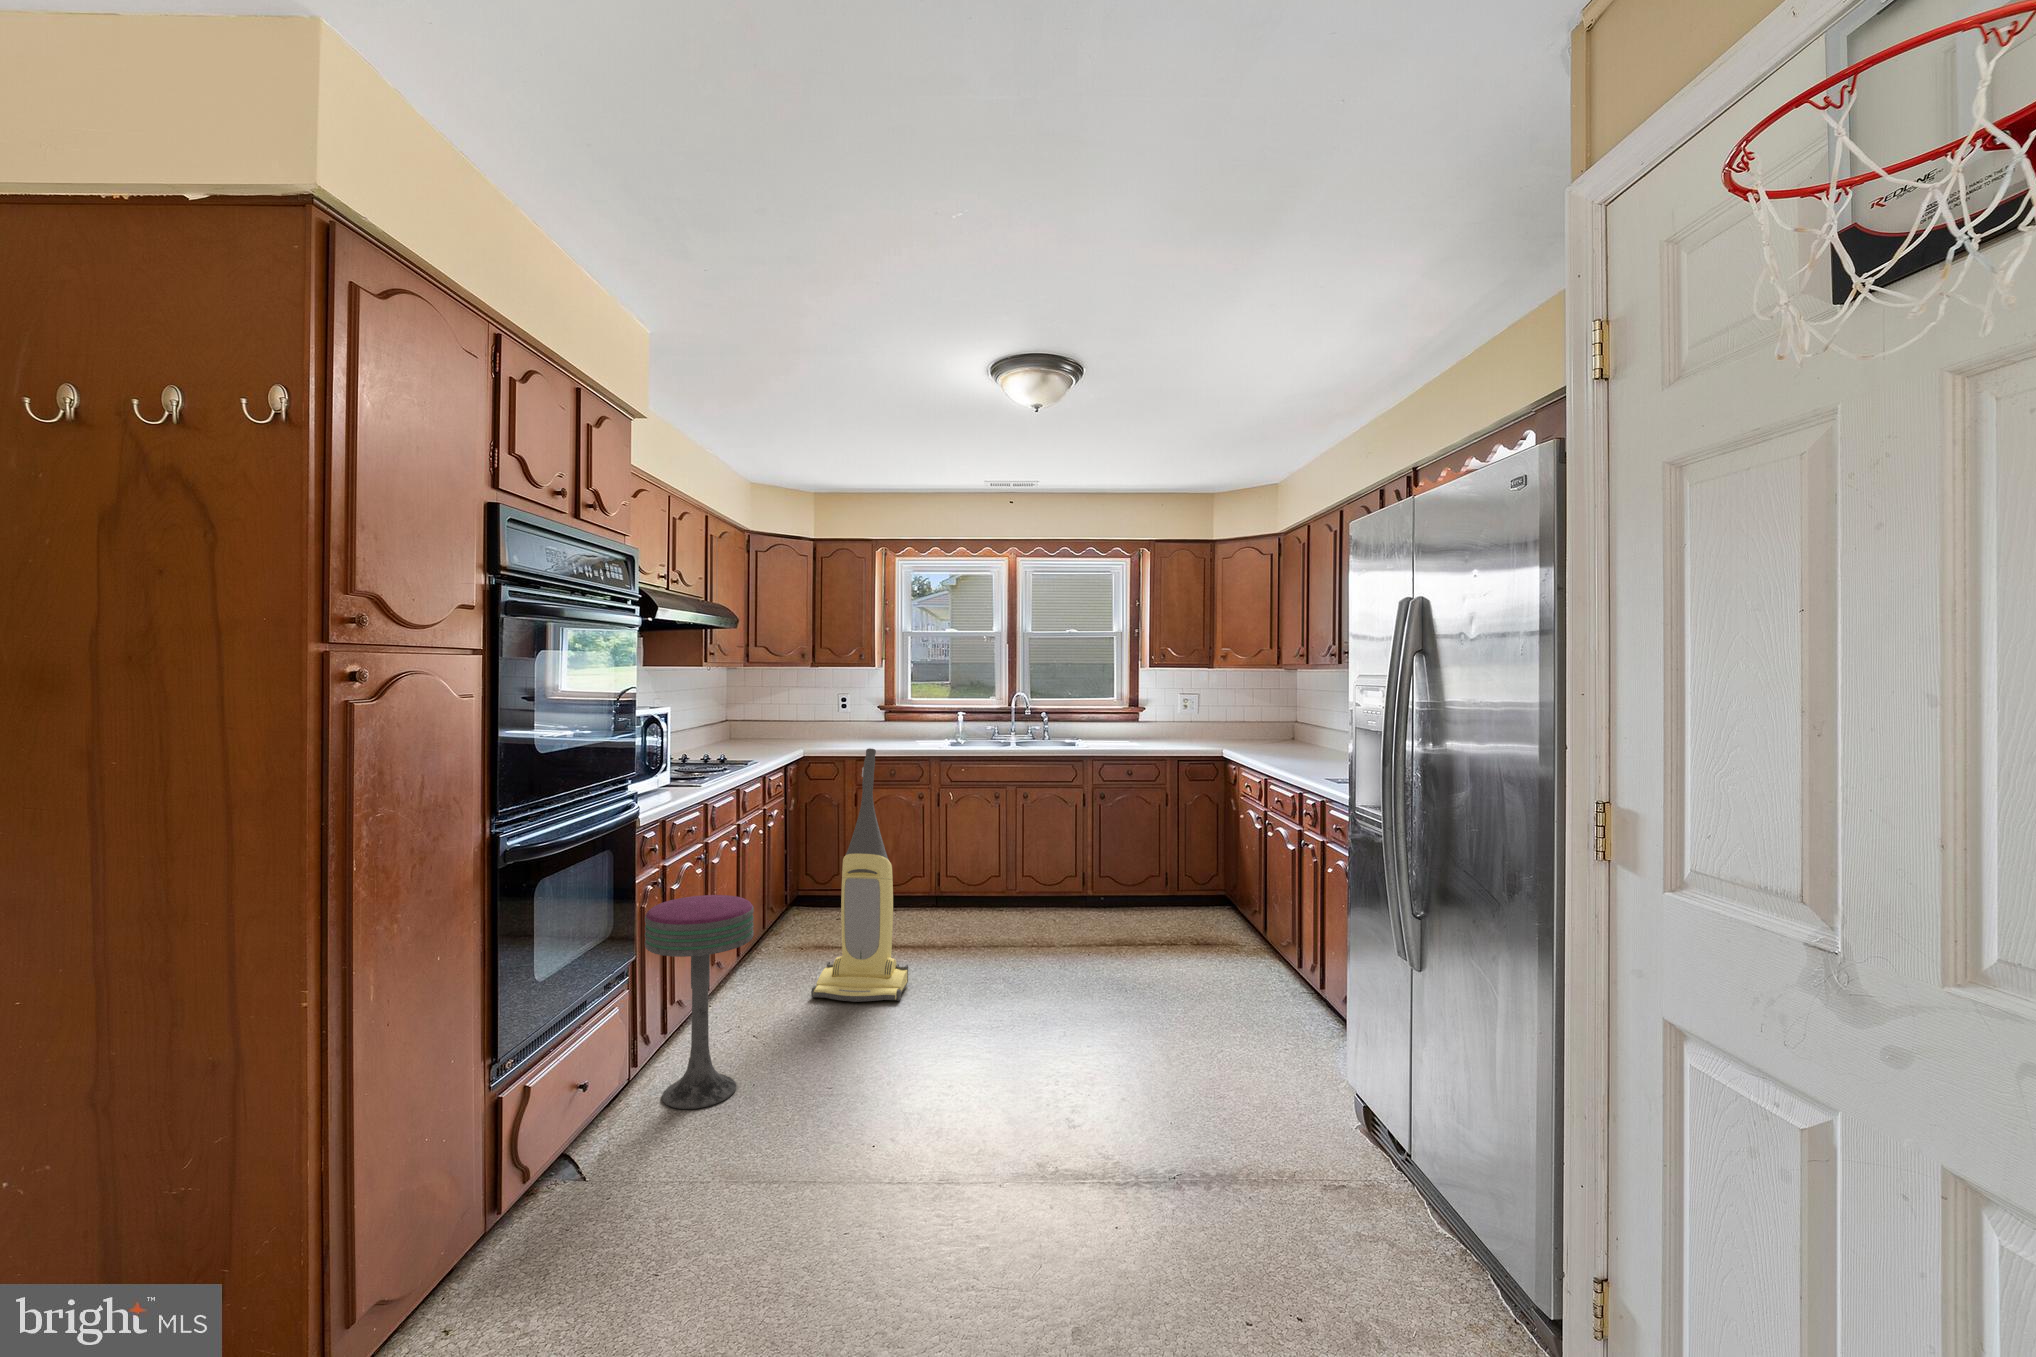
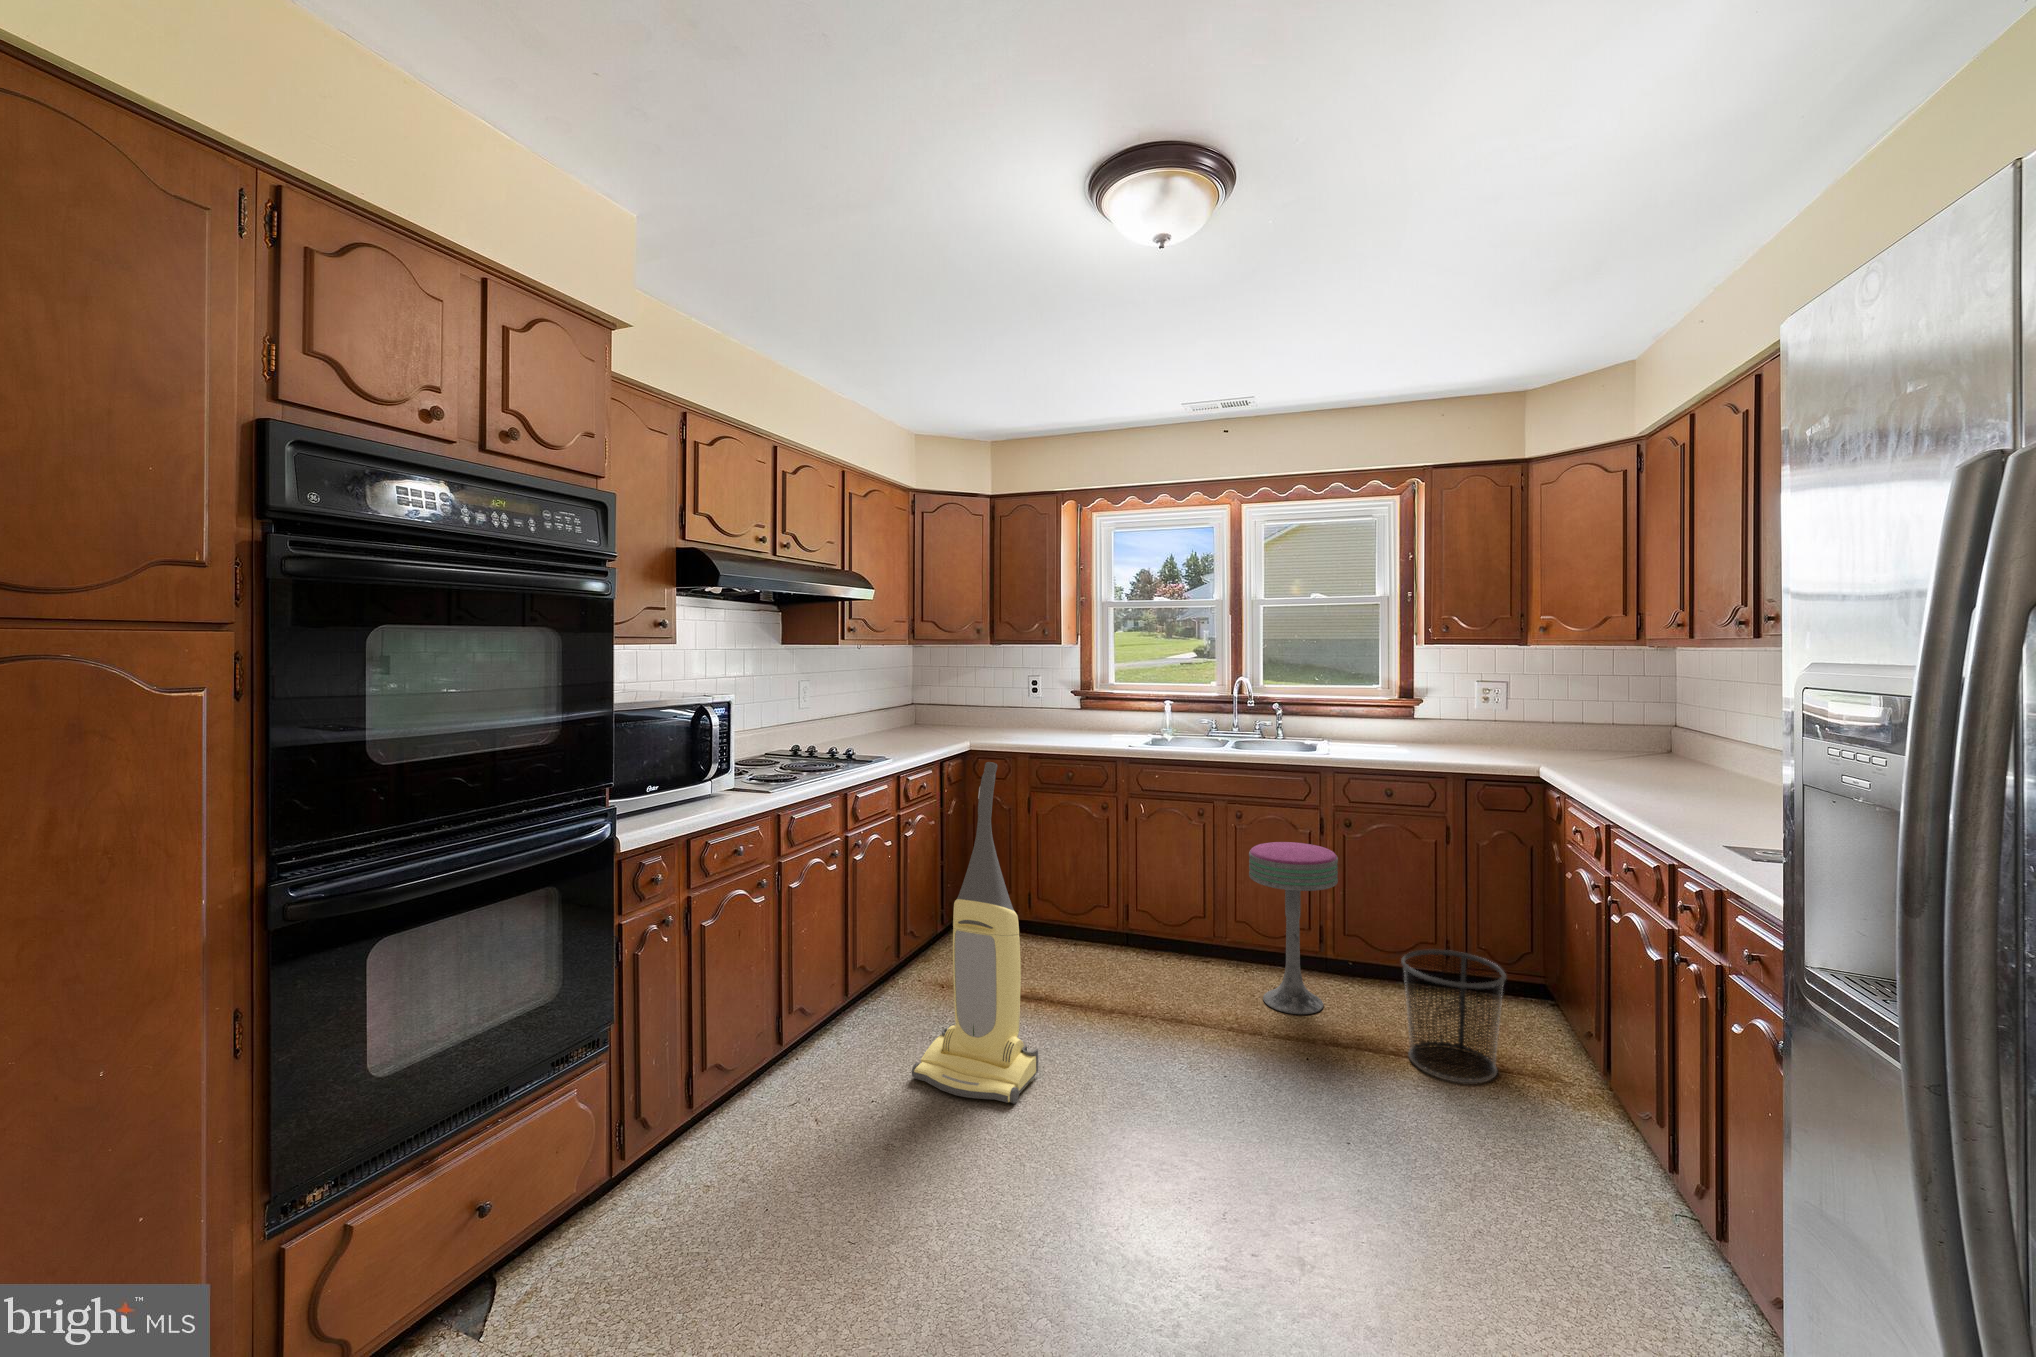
waste bin: none [1148,873,1211,955] -> present [1401,949,1506,1083]
bar stool: present [645,895,754,1109] -> present [1249,842,1338,1014]

